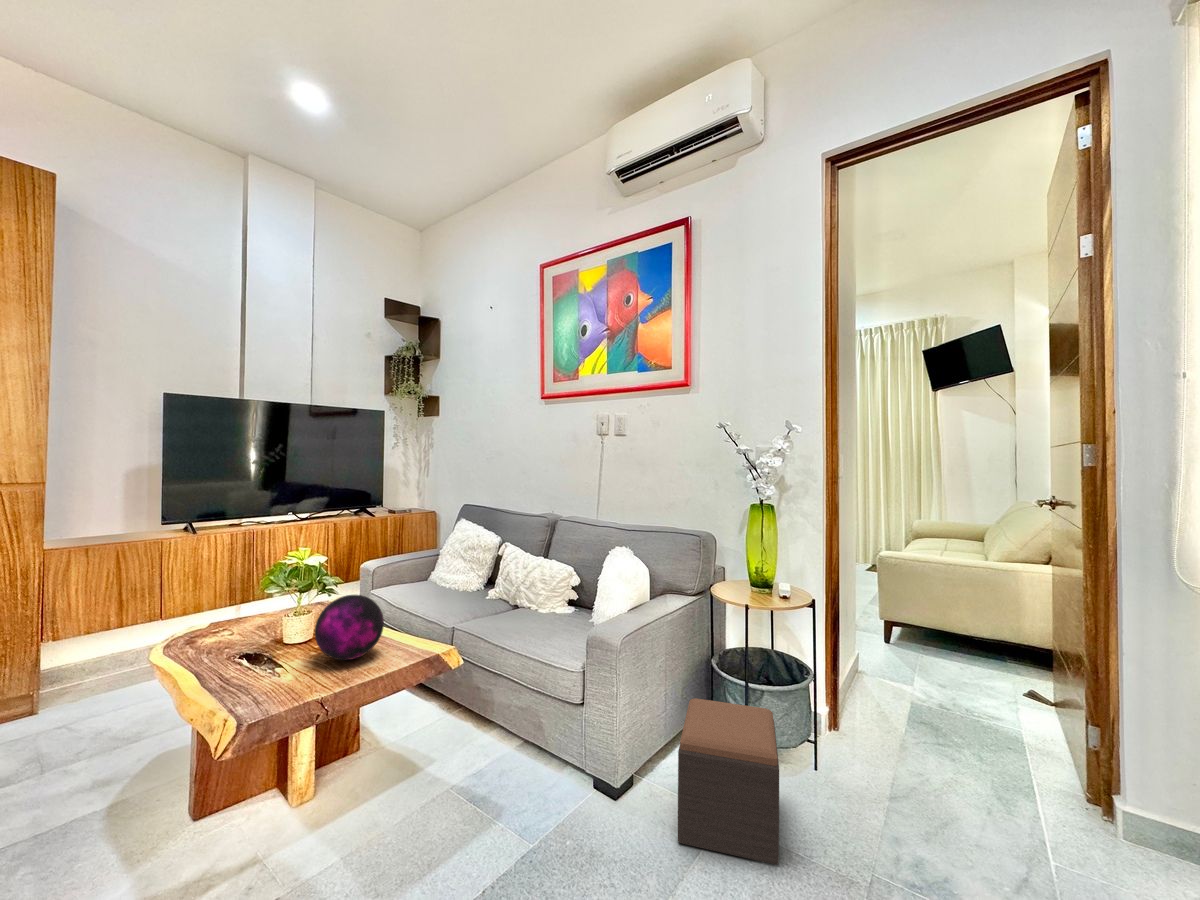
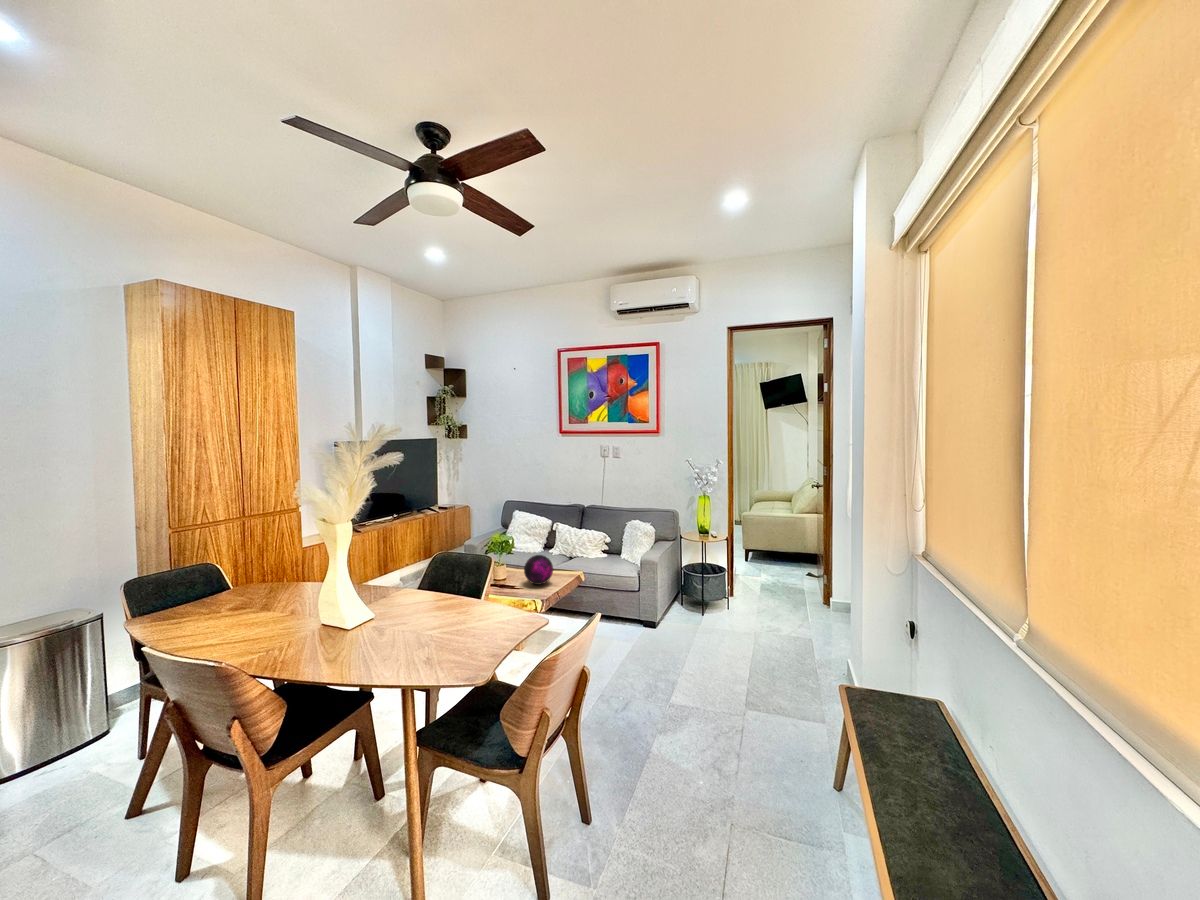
footstool: present [678,698,779,865] -> none [680,586,725,639]

